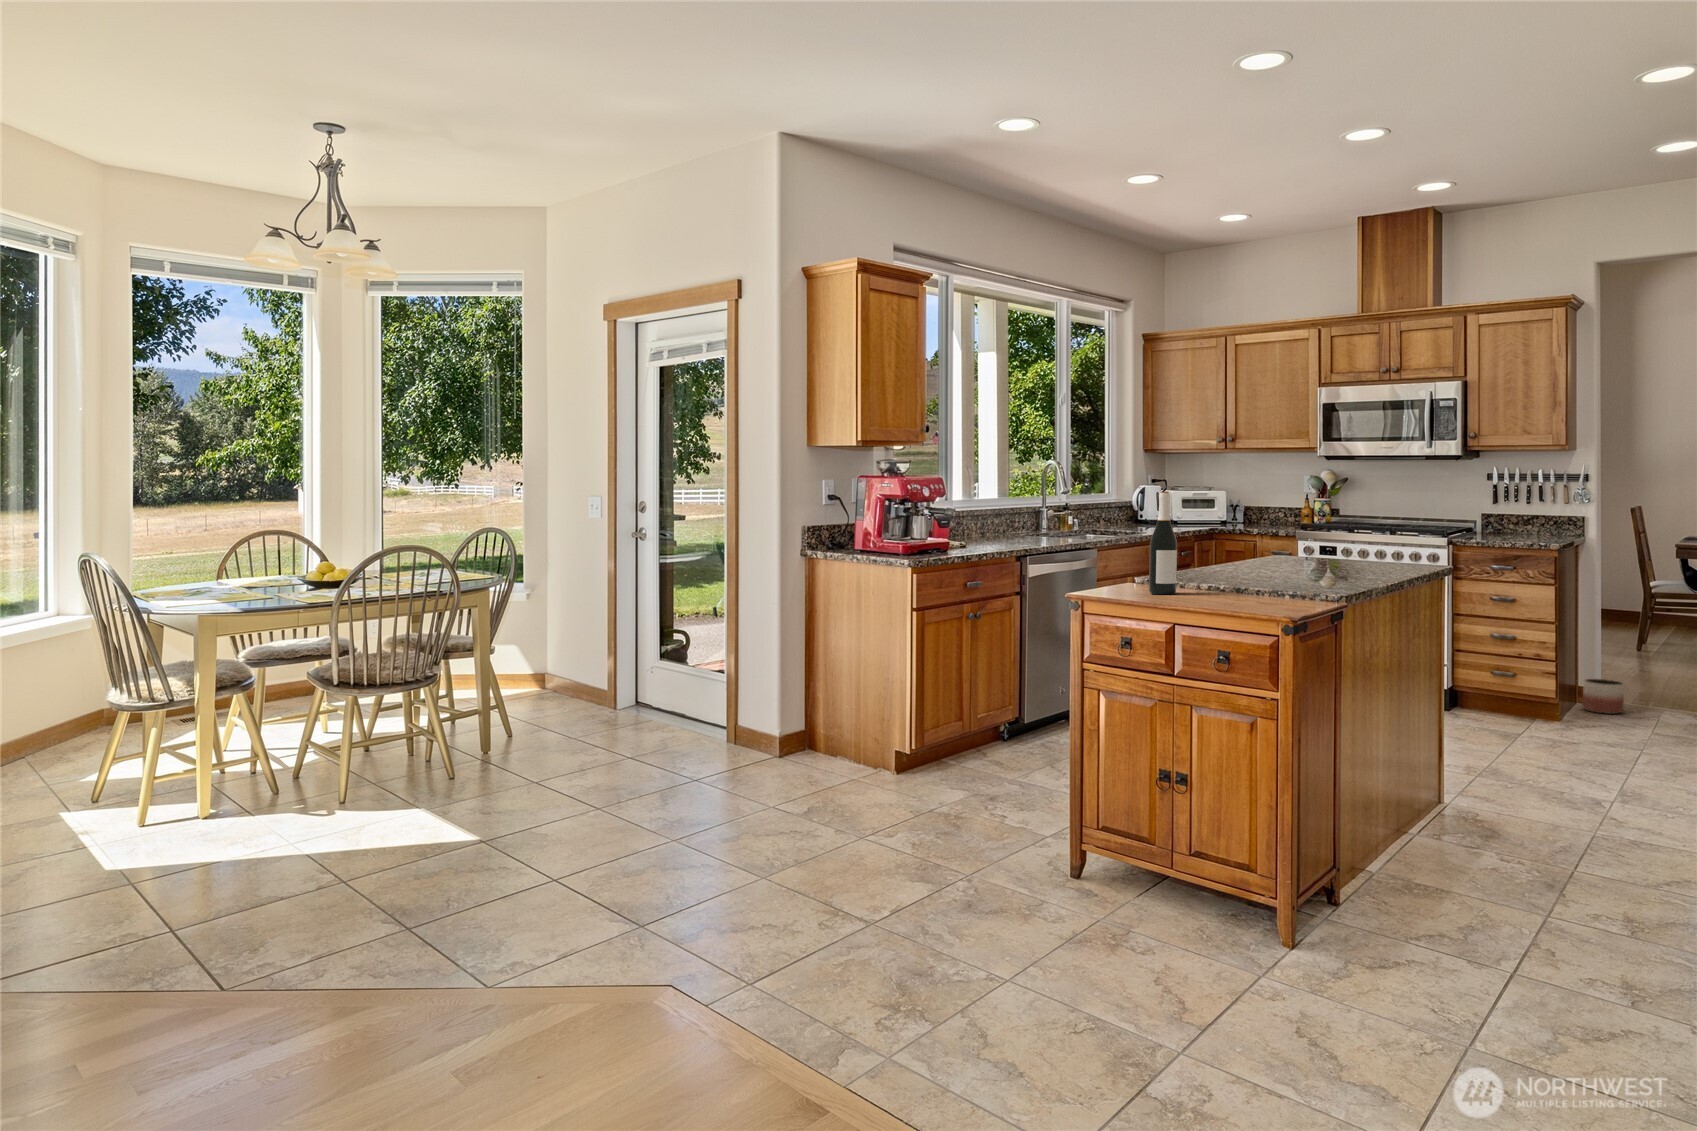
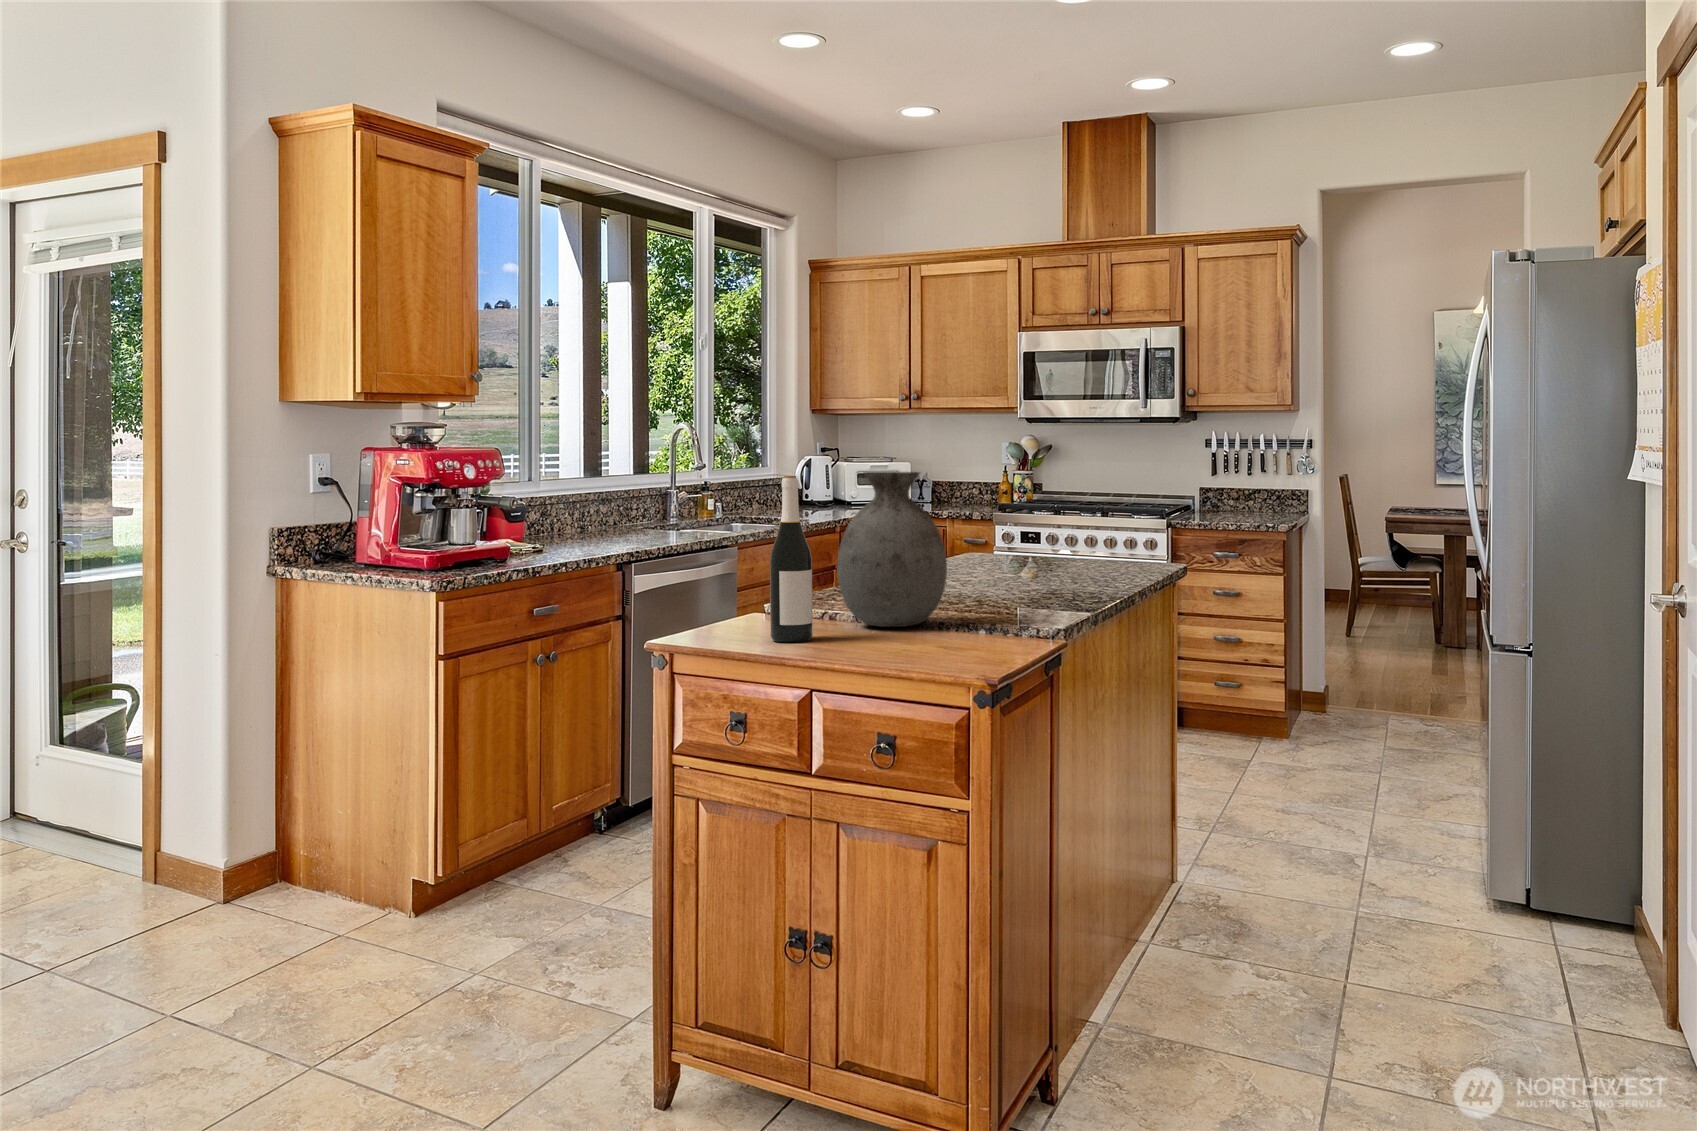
vase: none [1191,490,1266,589] -> present [837,472,947,627]
planter: present [1582,679,1624,714] -> none [1314,684,1357,726]

